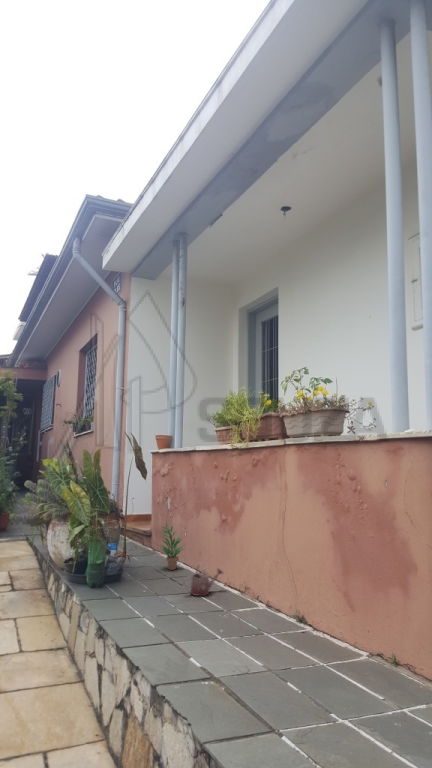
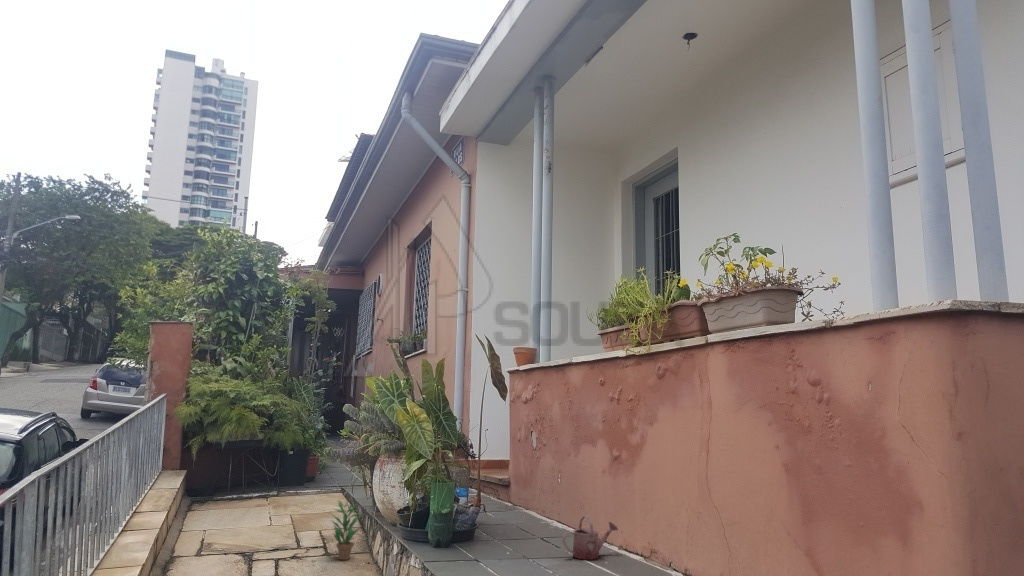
potted plant: present [162,524,183,570] -> present [333,501,359,560]

